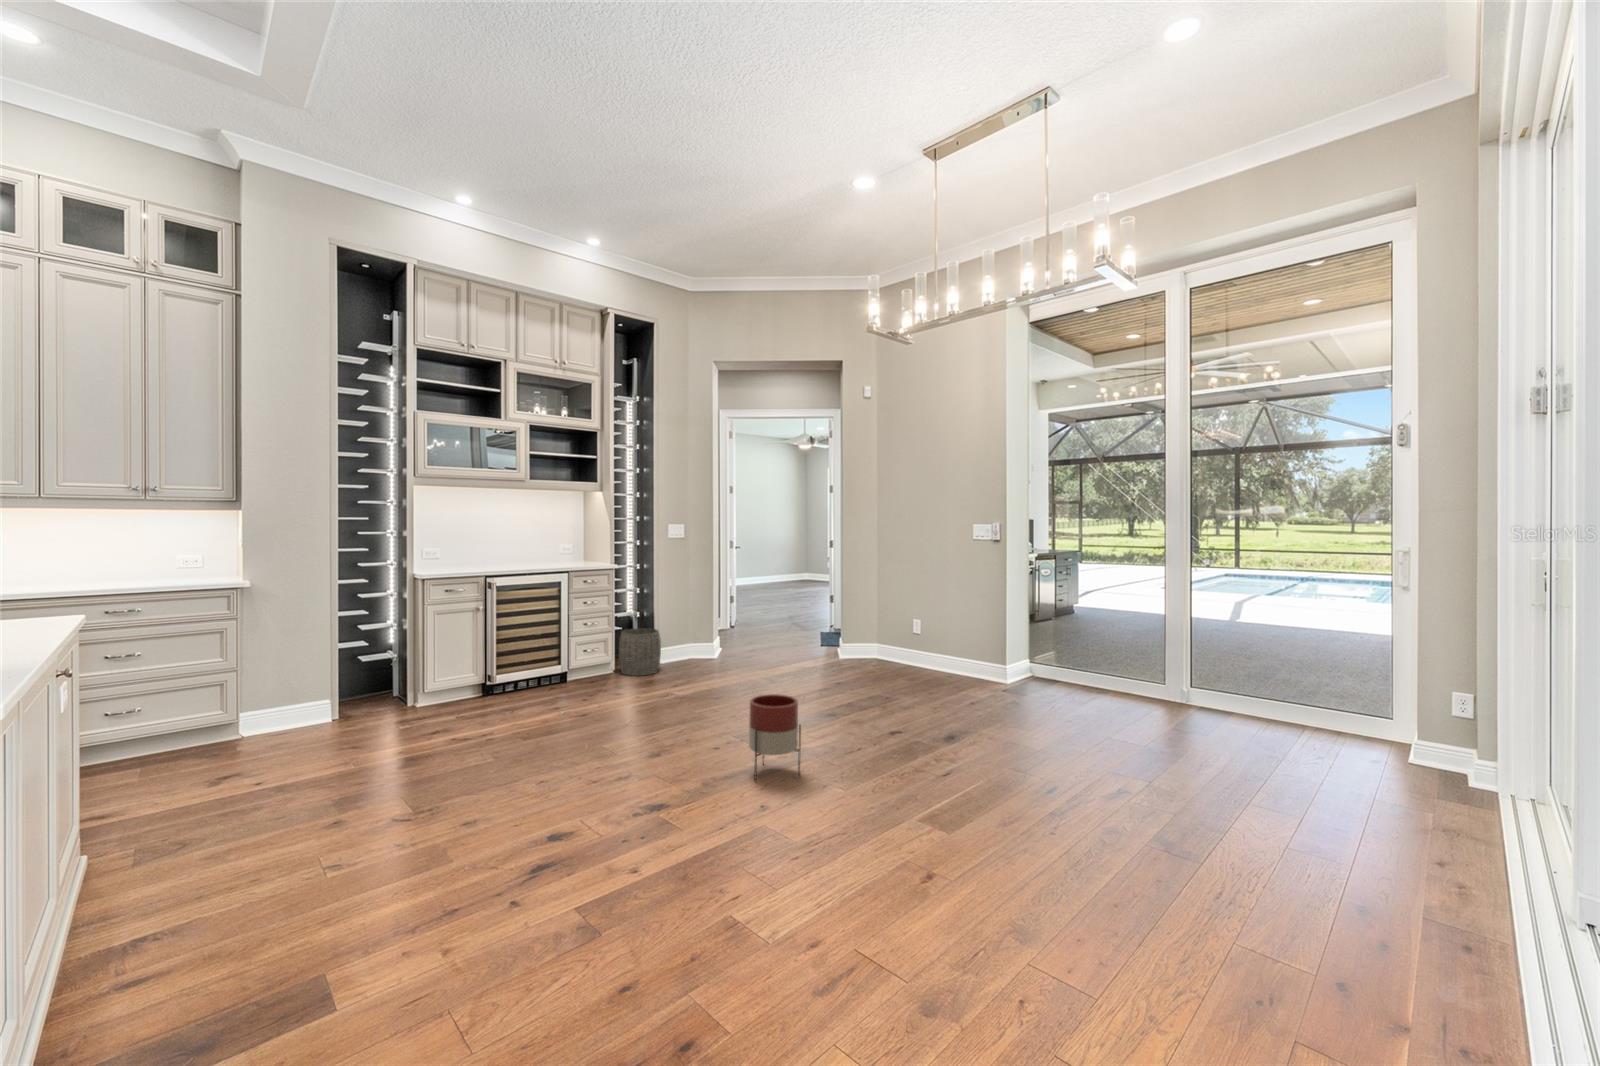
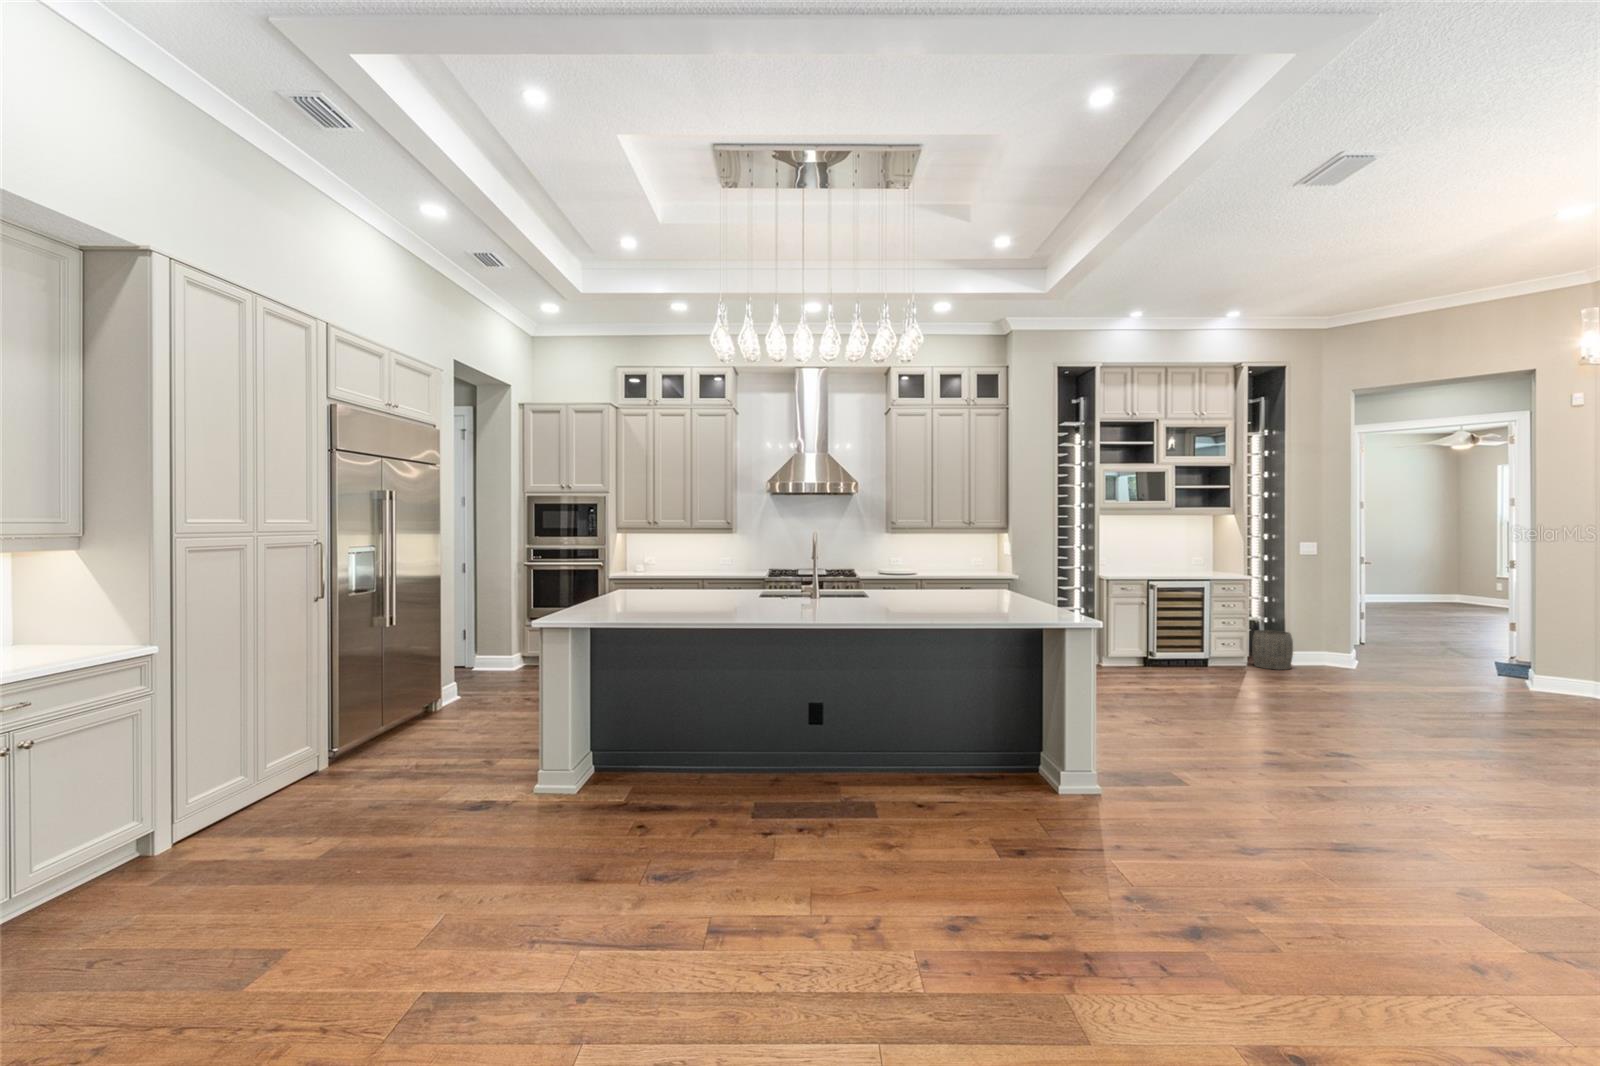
planter: present [749,694,801,781] -> none [1402,677,1456,743]

